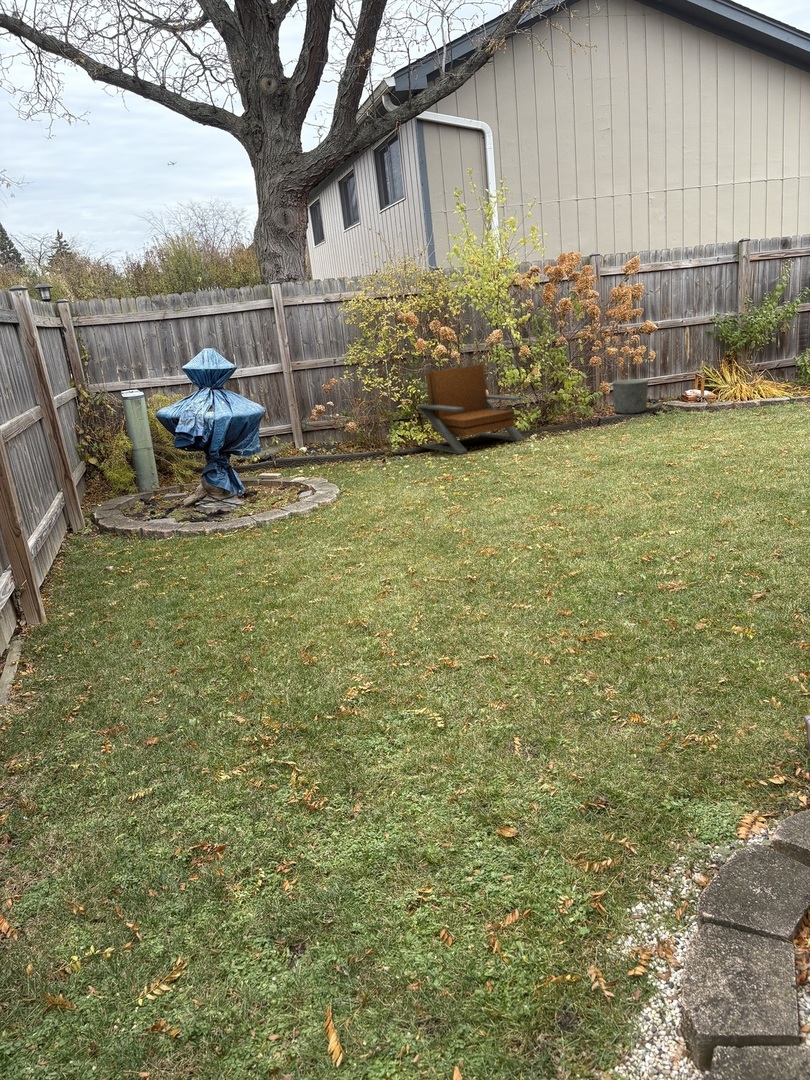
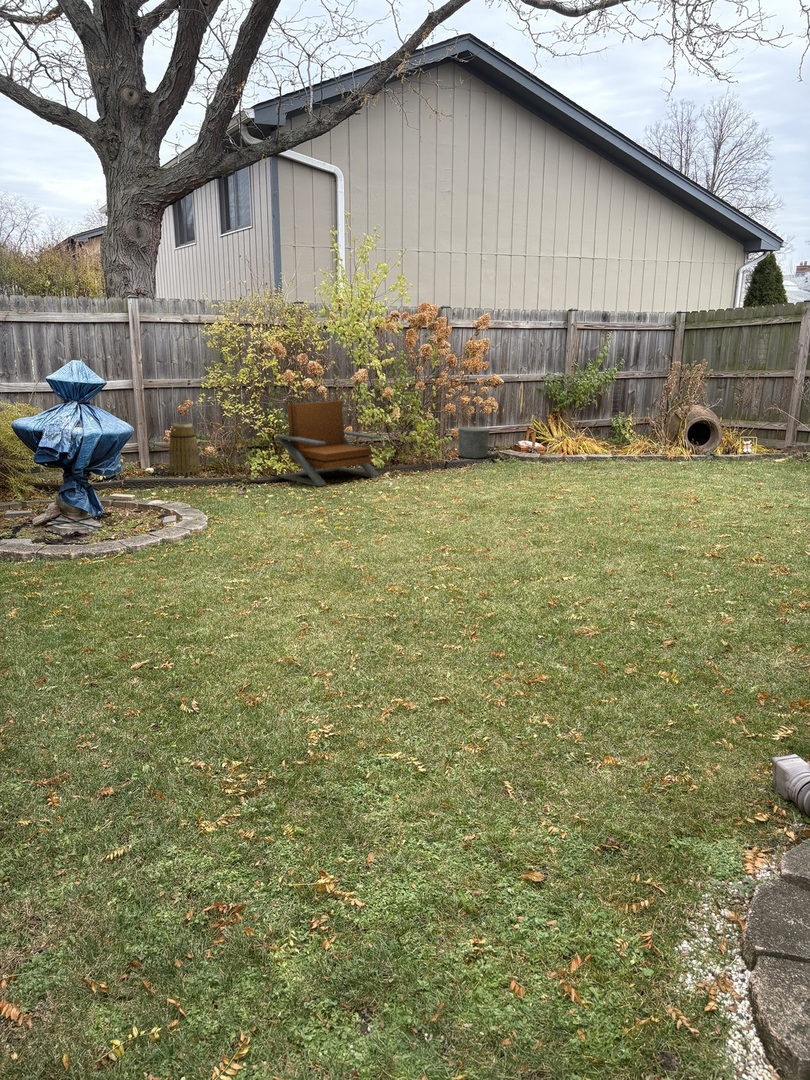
basket: none [317,400,348,452] -> present [168,422,201,475]

